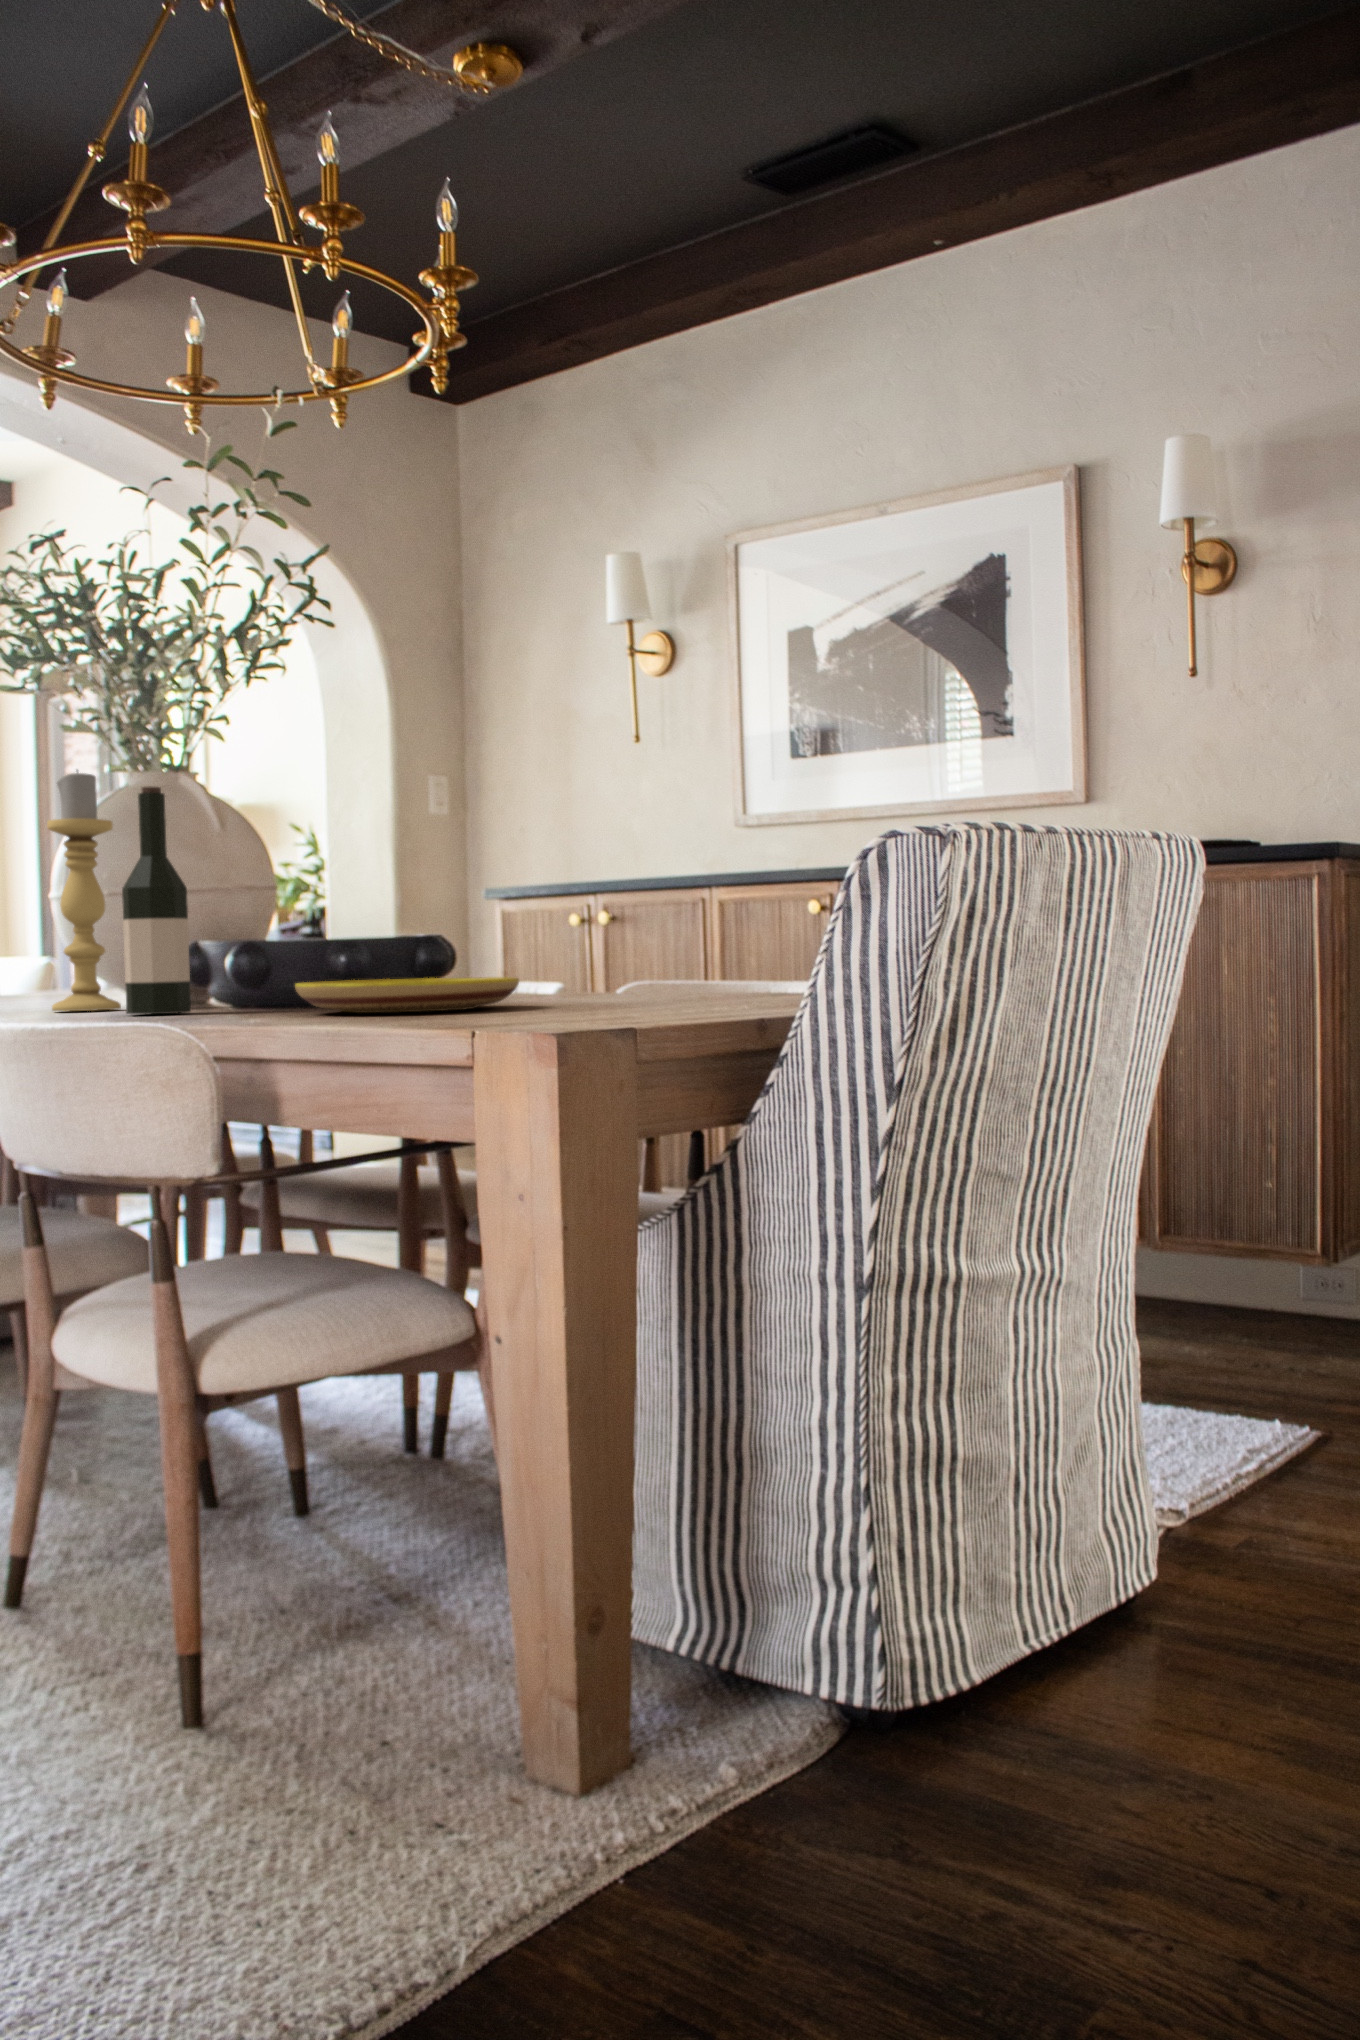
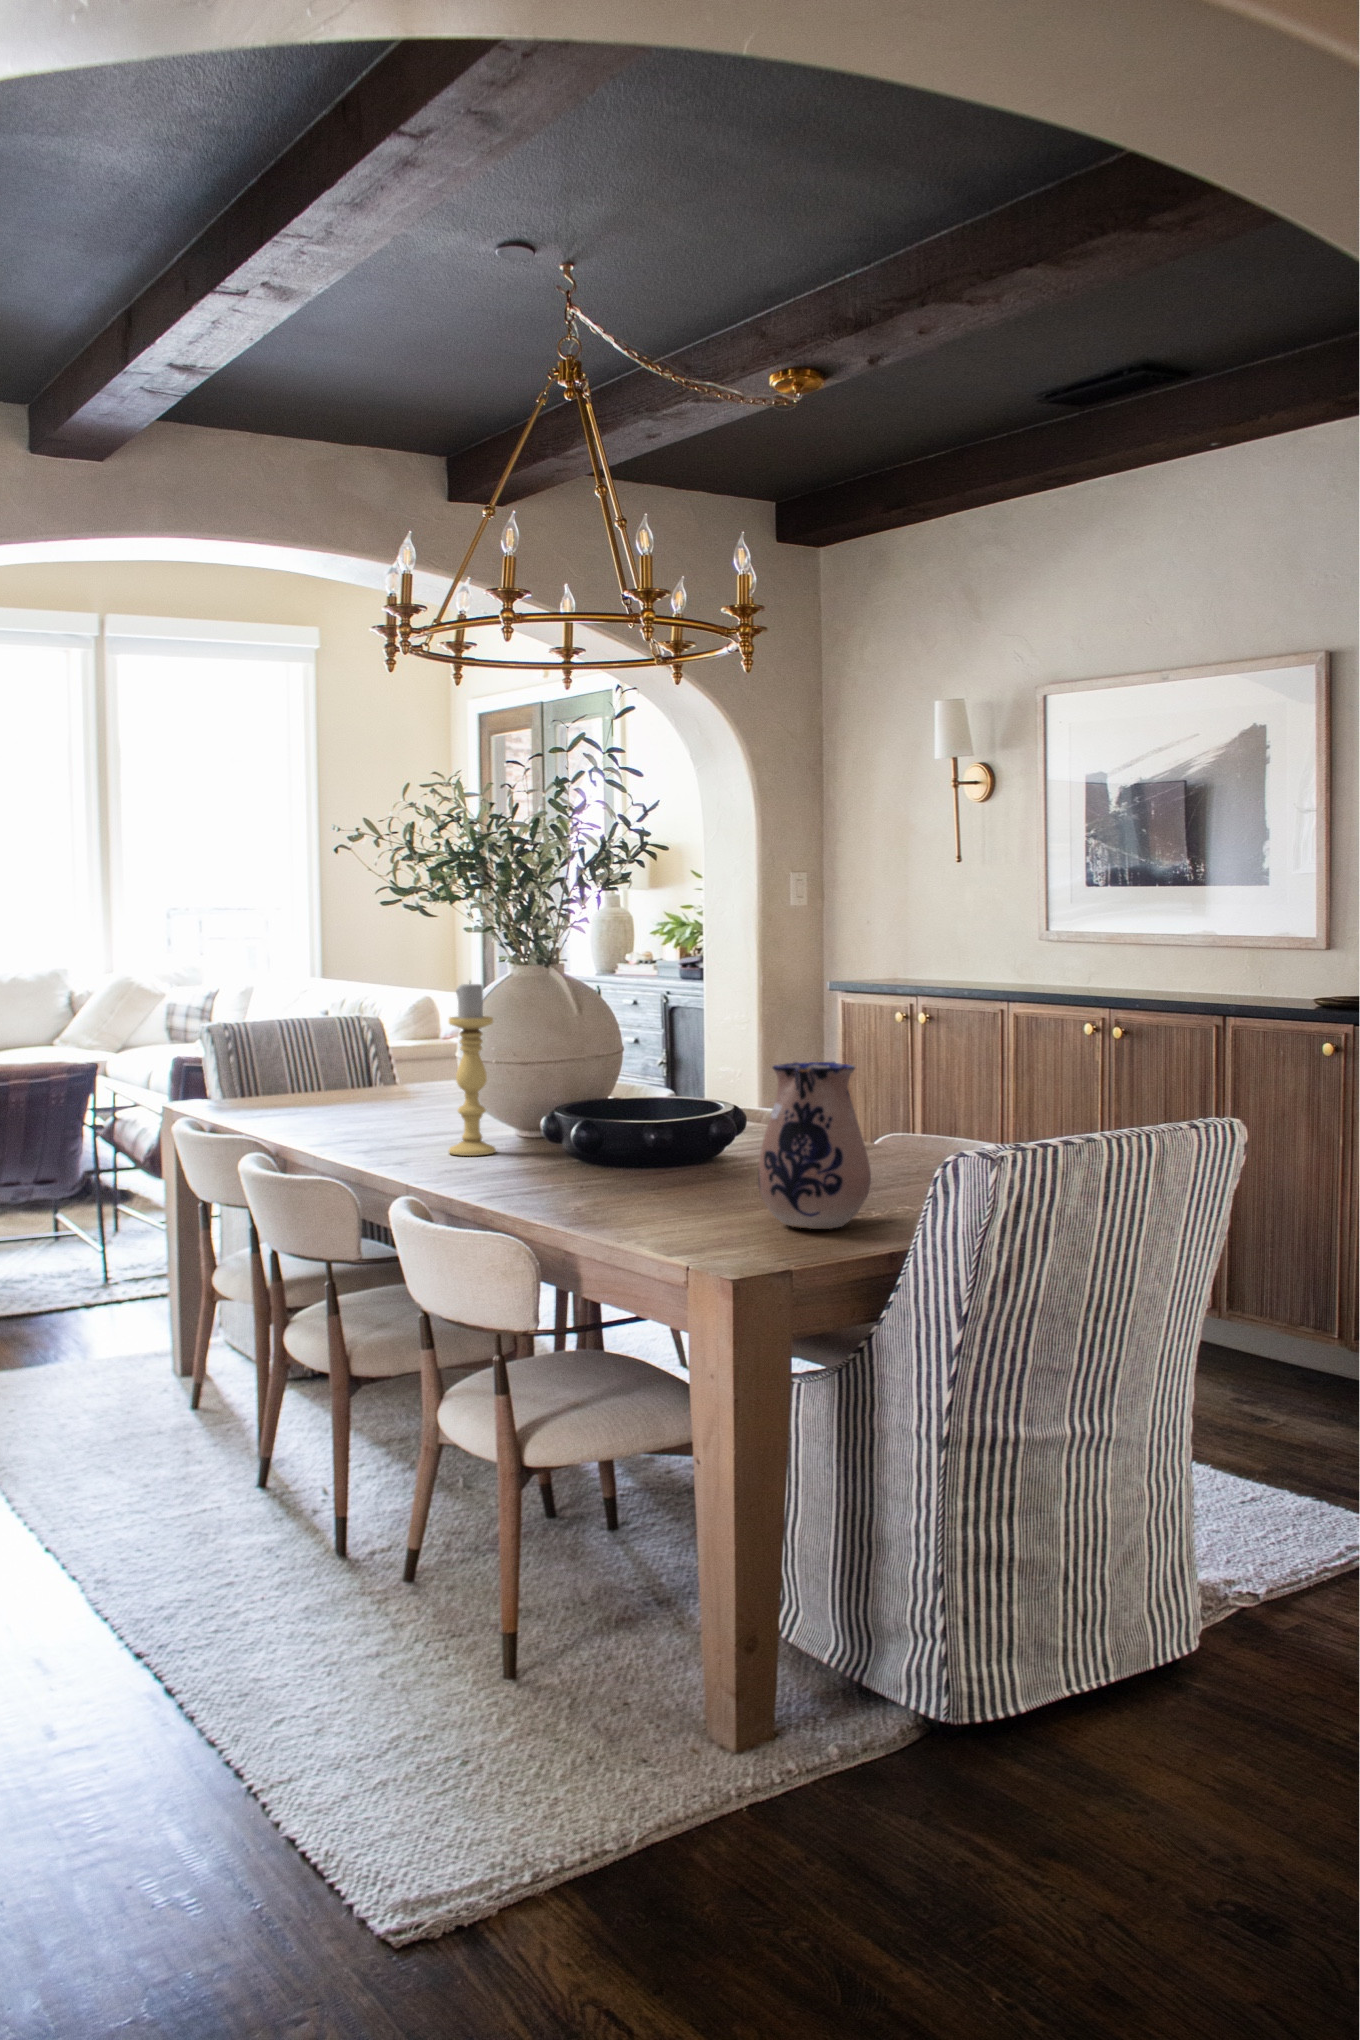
ceramic pitcher: none [546,779,708,1015] -> present [758,1061,871,1229]
wine bottle: present [122,786,191,1014] -> none [494,1012,538,1174]
plate: present [295,977,519,1013] -> none [604,1155,762,1193]

